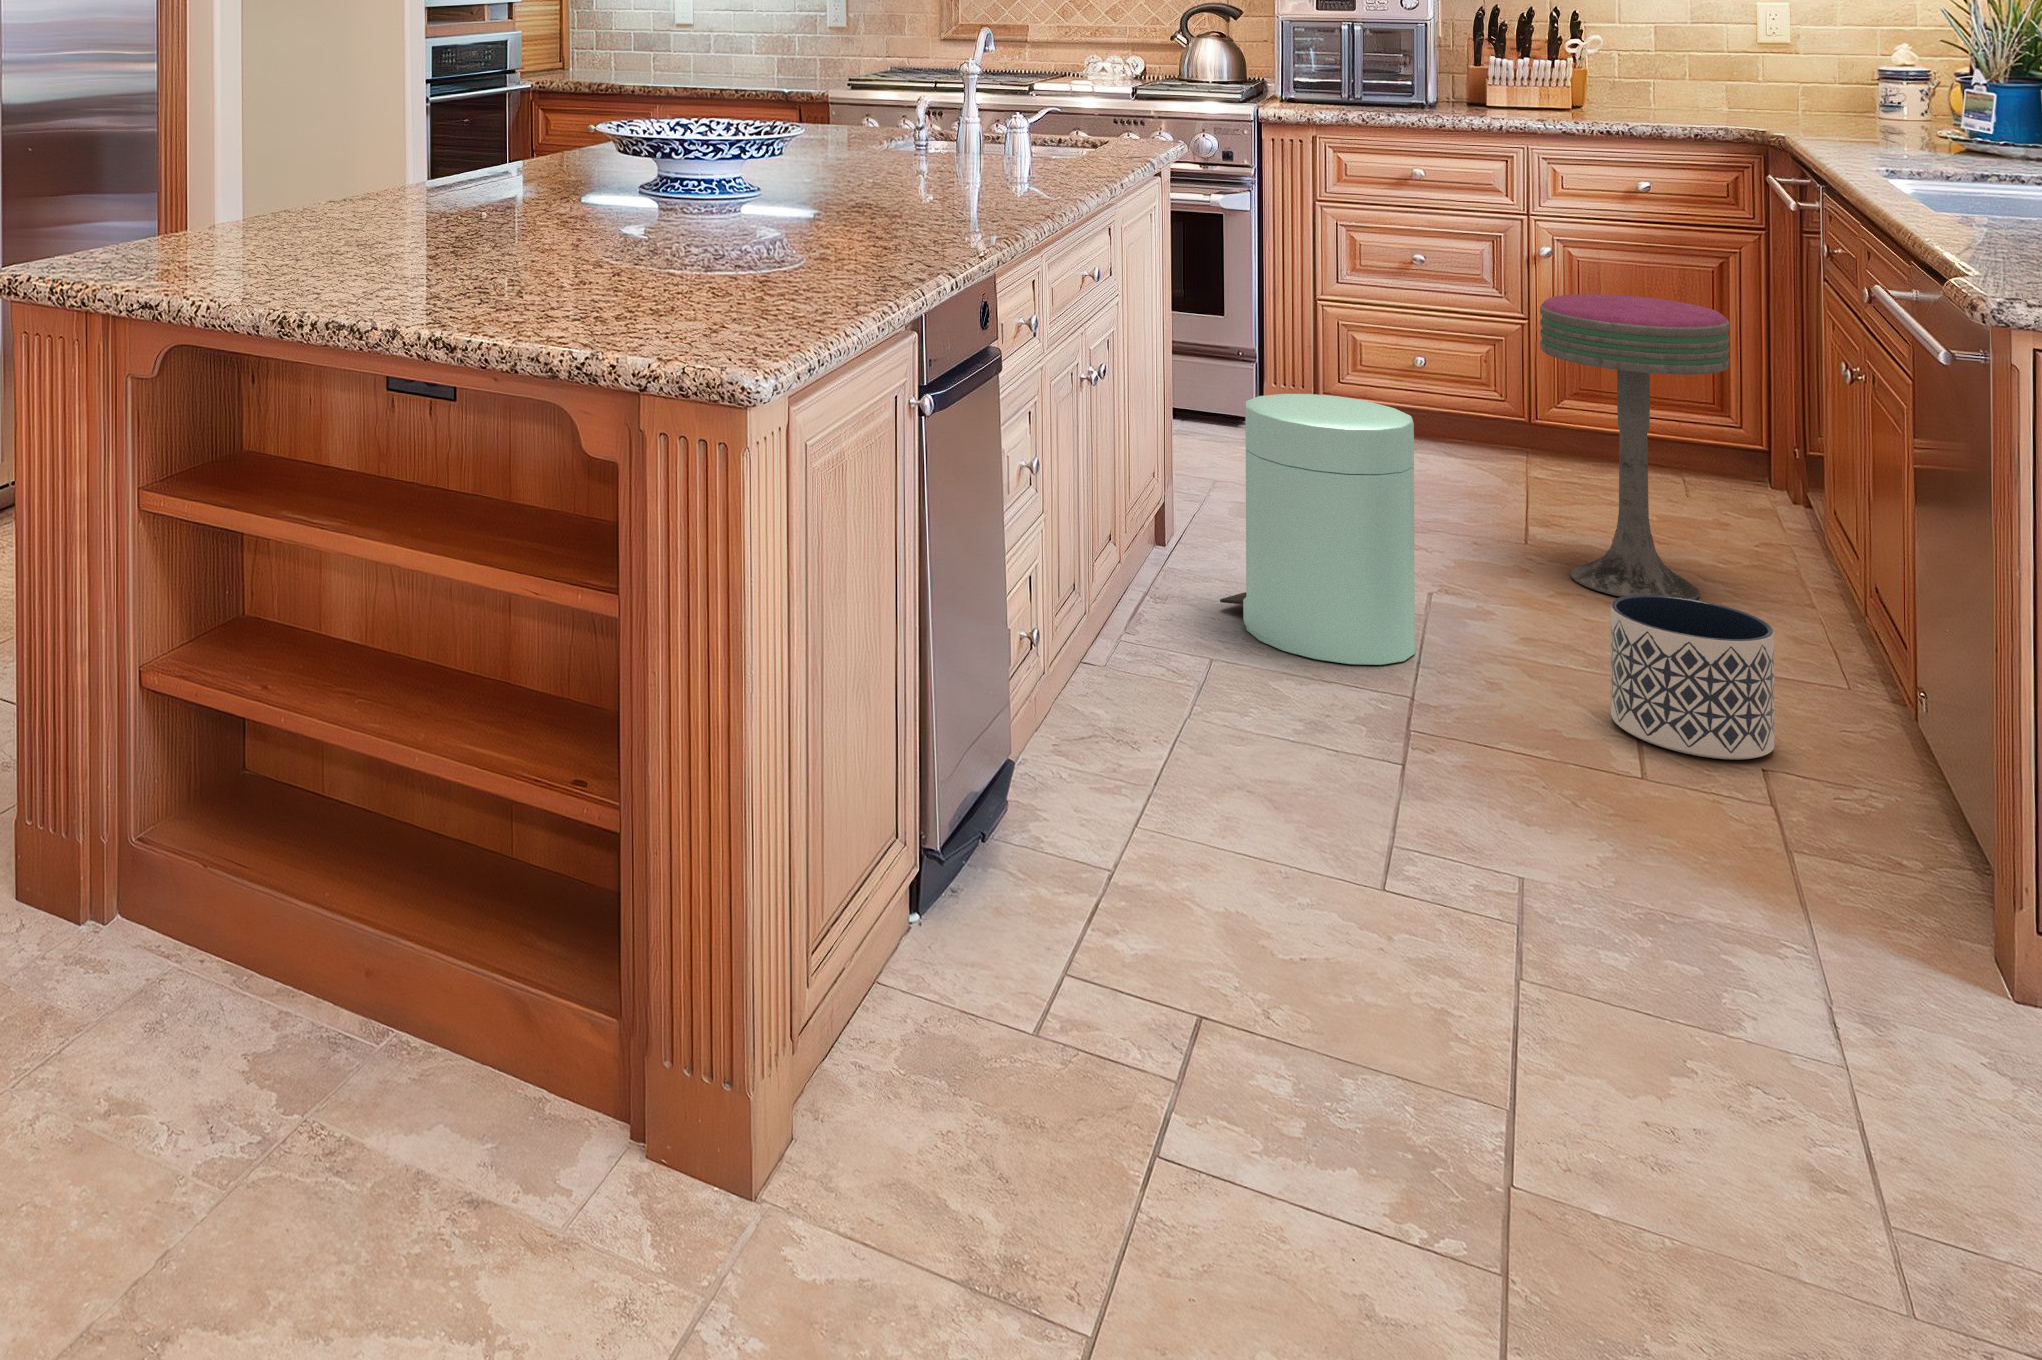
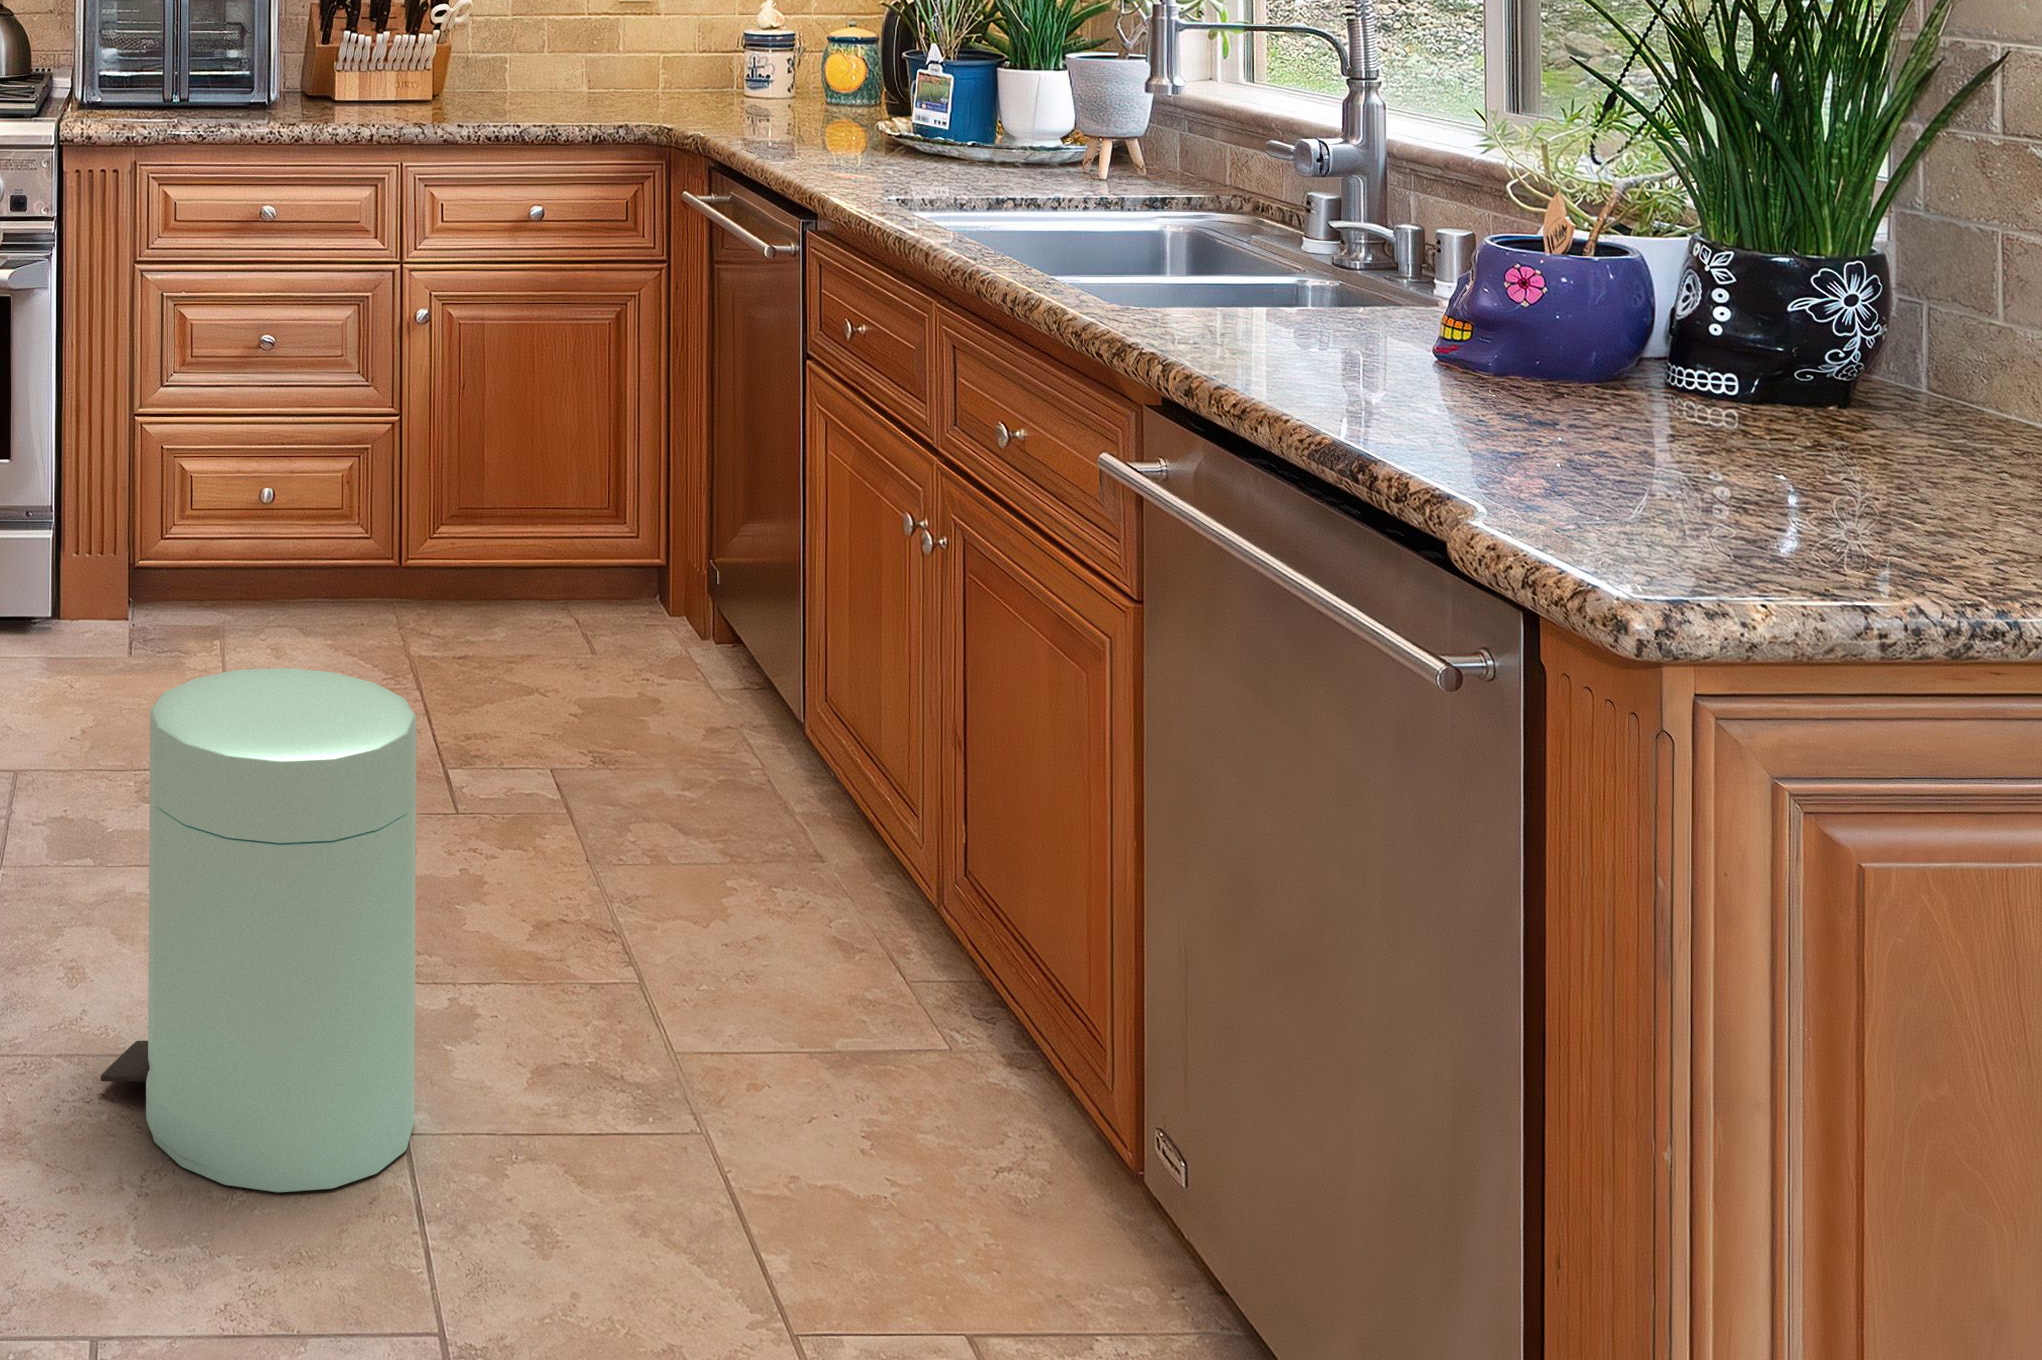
bar stool: present [1540,294,1729,599] -> none [505,407,742,891]
planter: present [1610,595,1775,760] -> none [723,961,950,1266]

